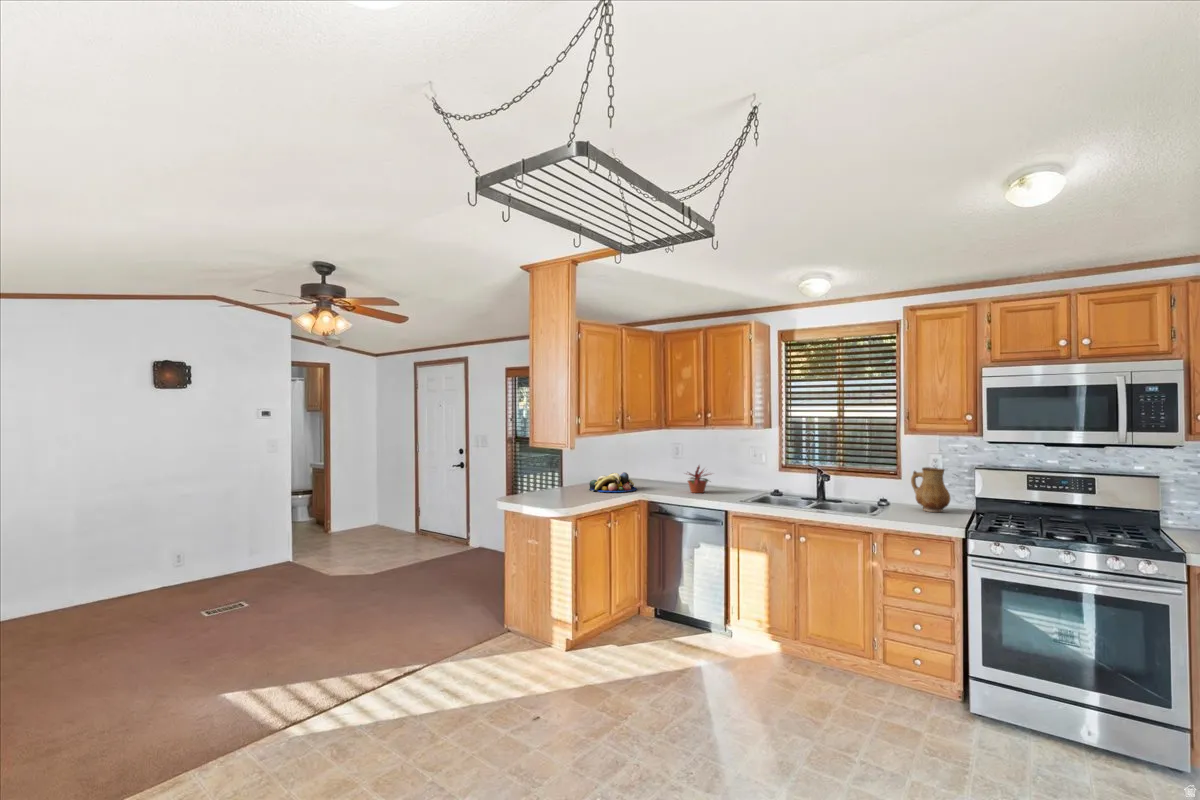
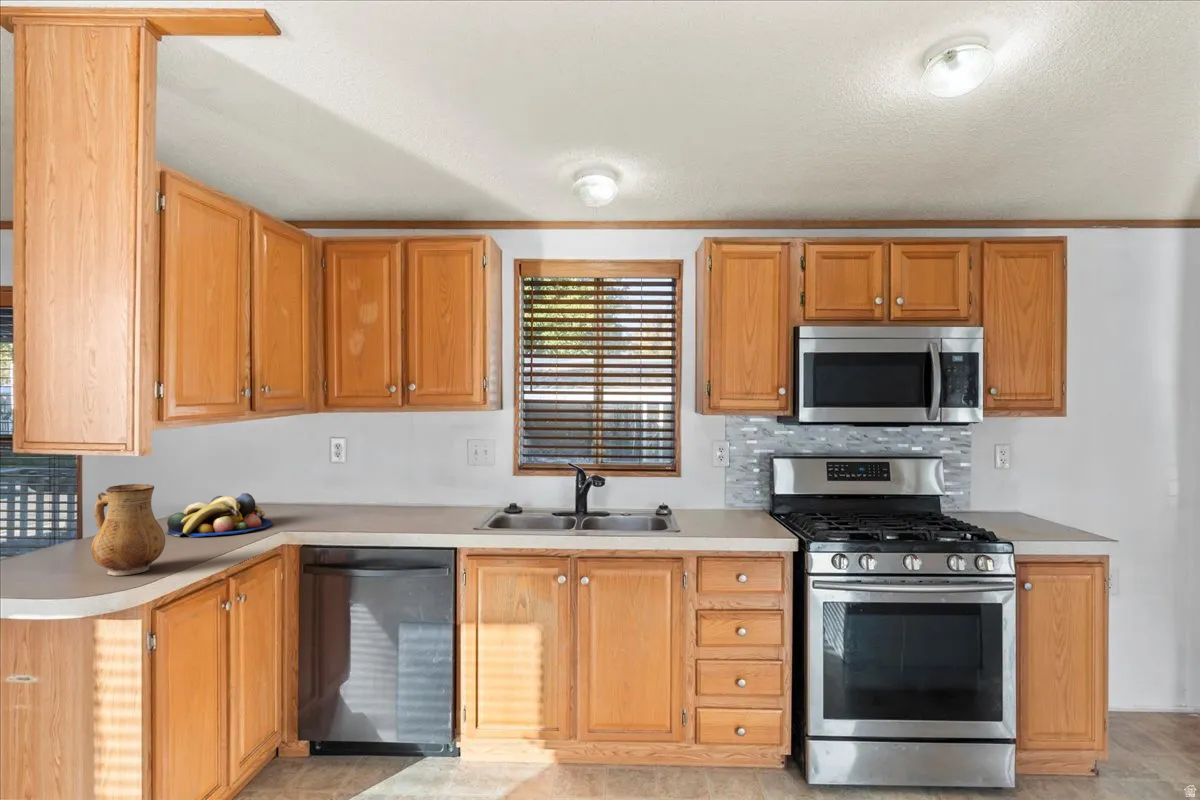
potted plant: present [688,466,709,493] -> none [357,470,421,520]
ceramic pitcher: present [911,467,950,512] -> present [91,484,165,576]

